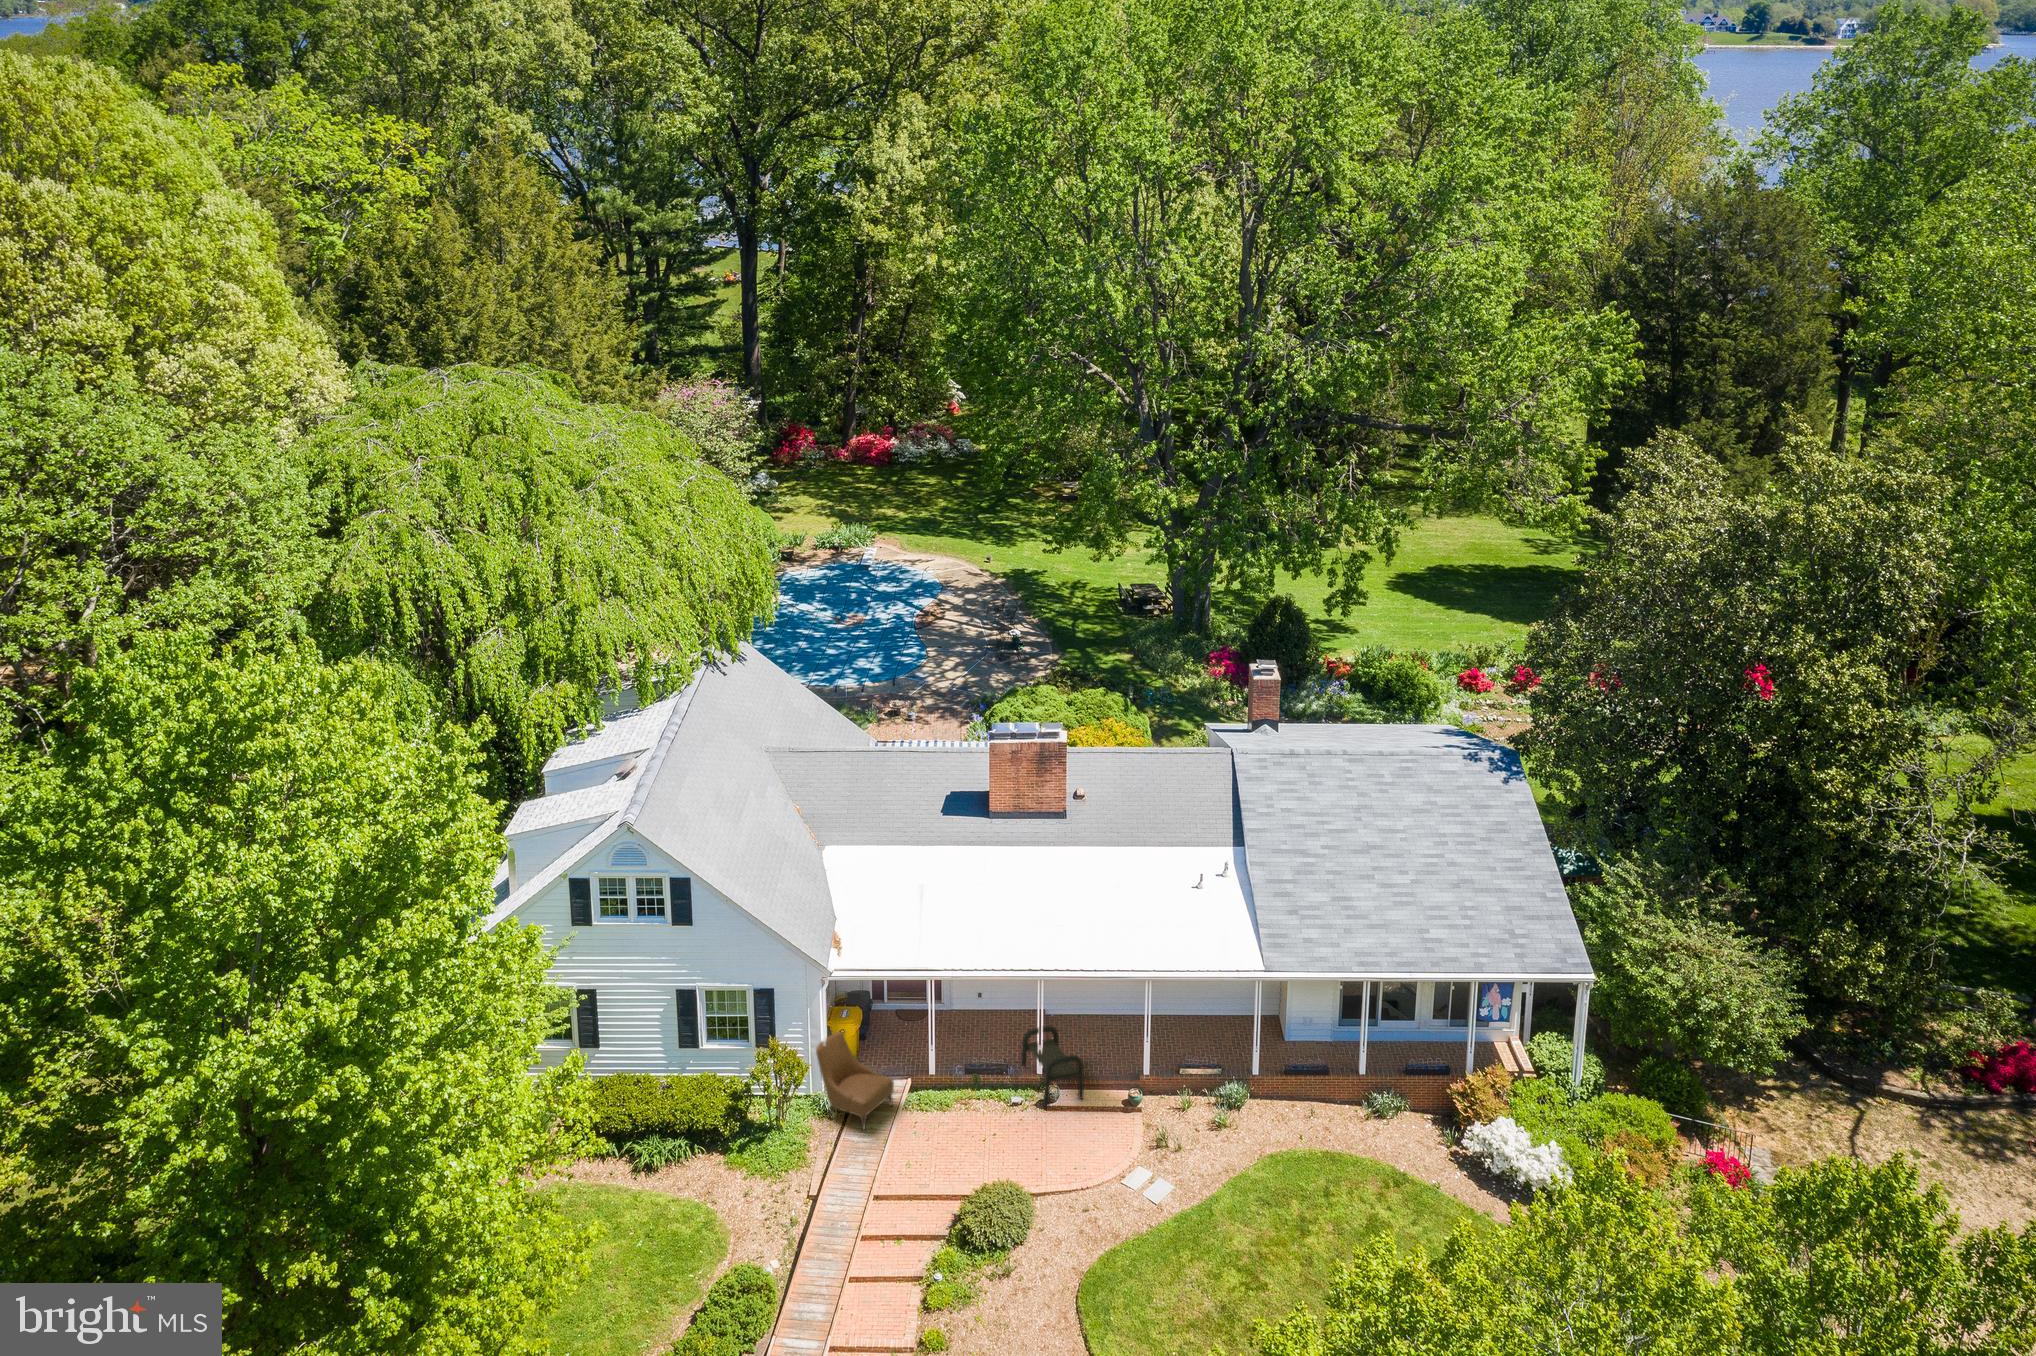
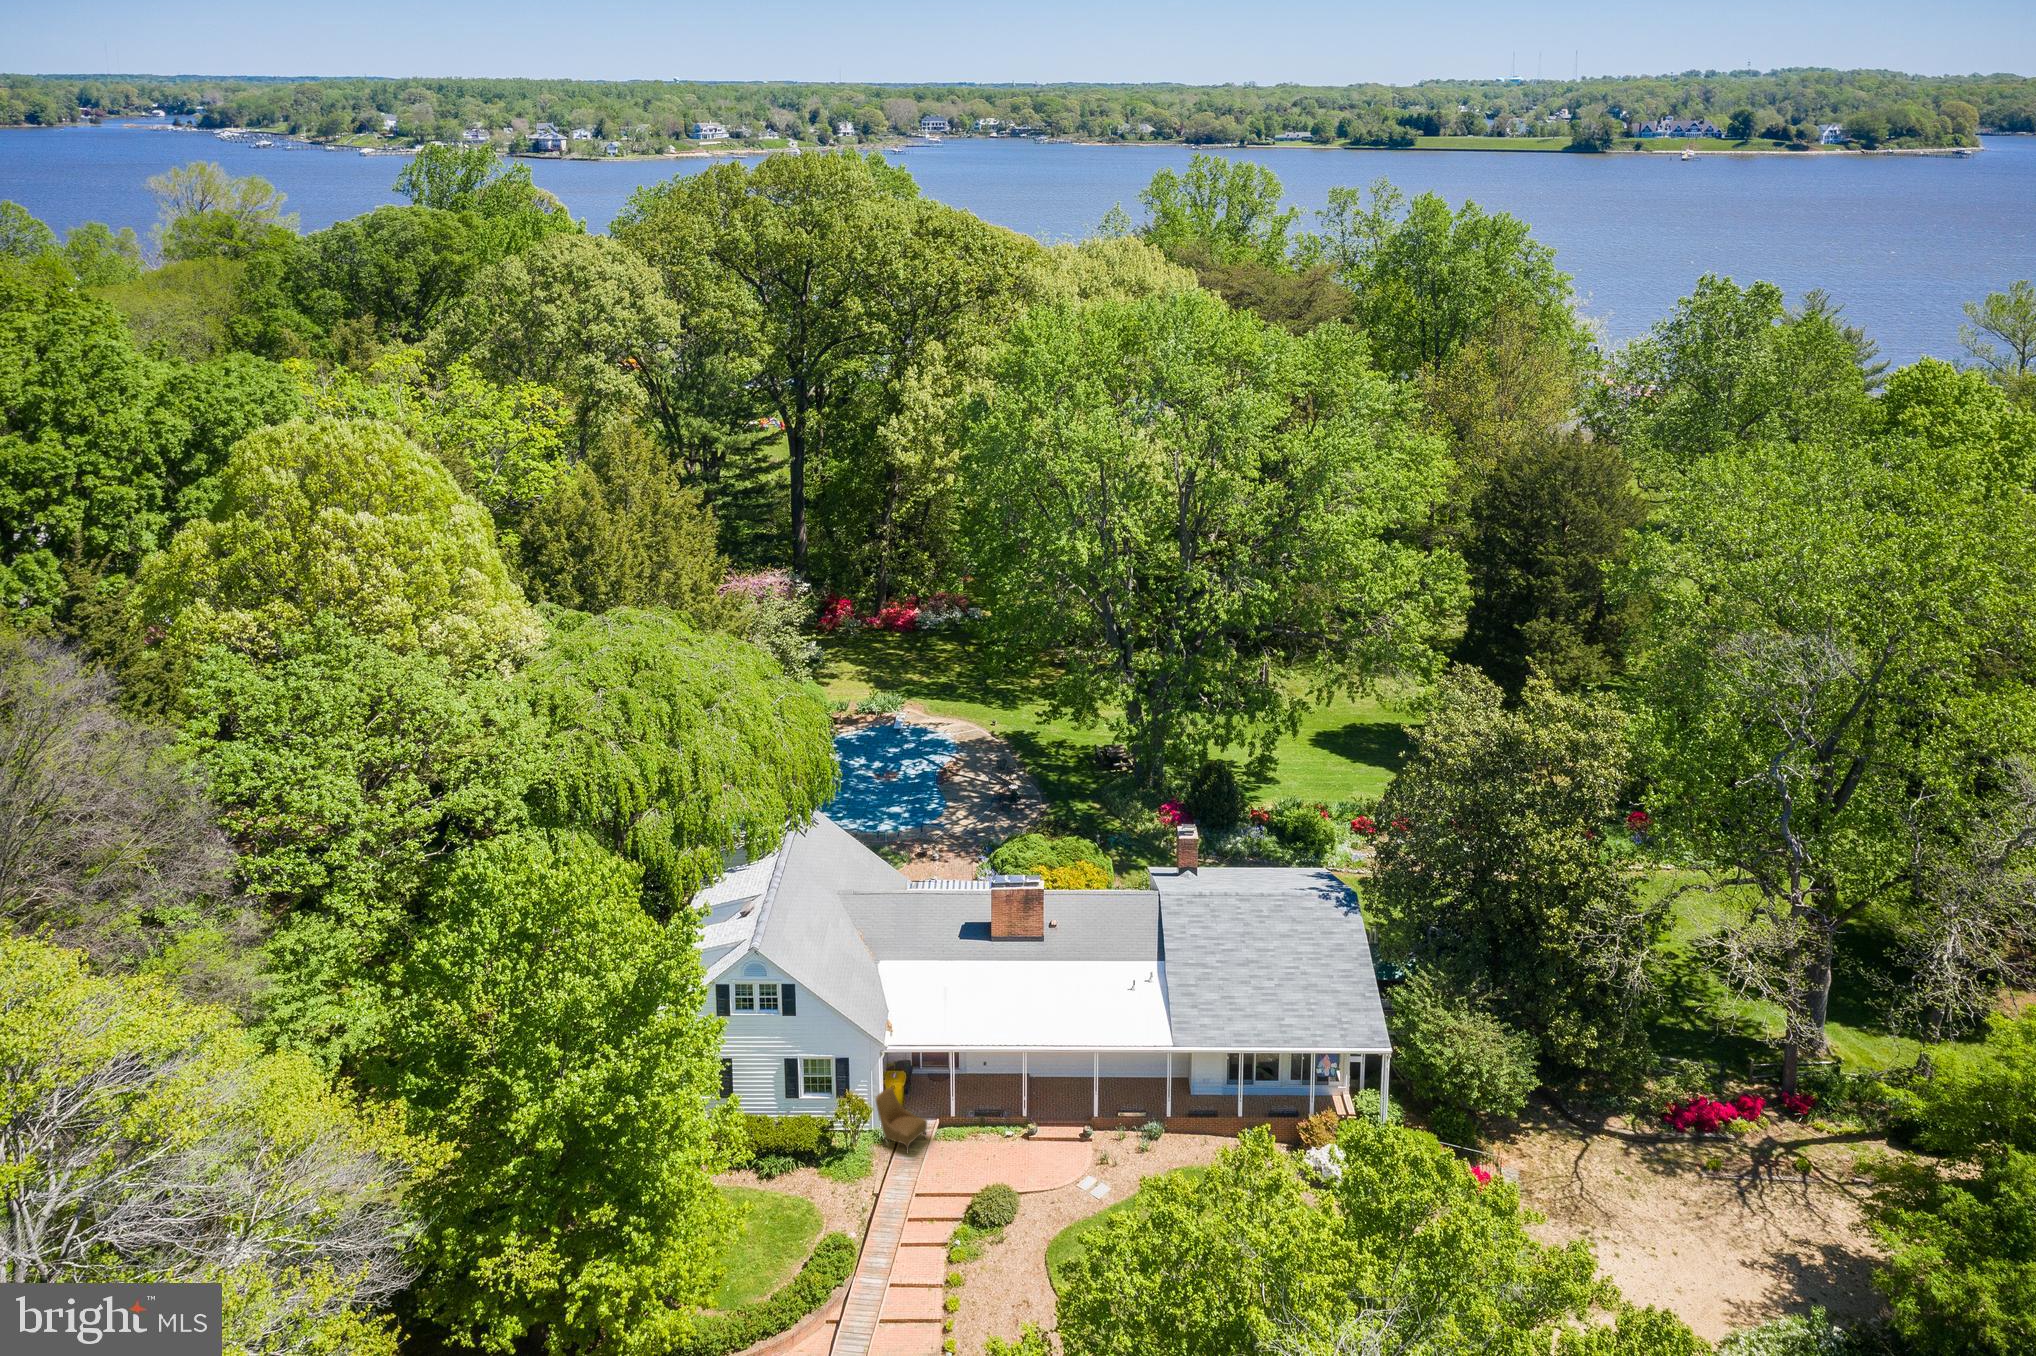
bench: present [1021,1026,1084,1106] -> none [1013,1084,1056,1139]

